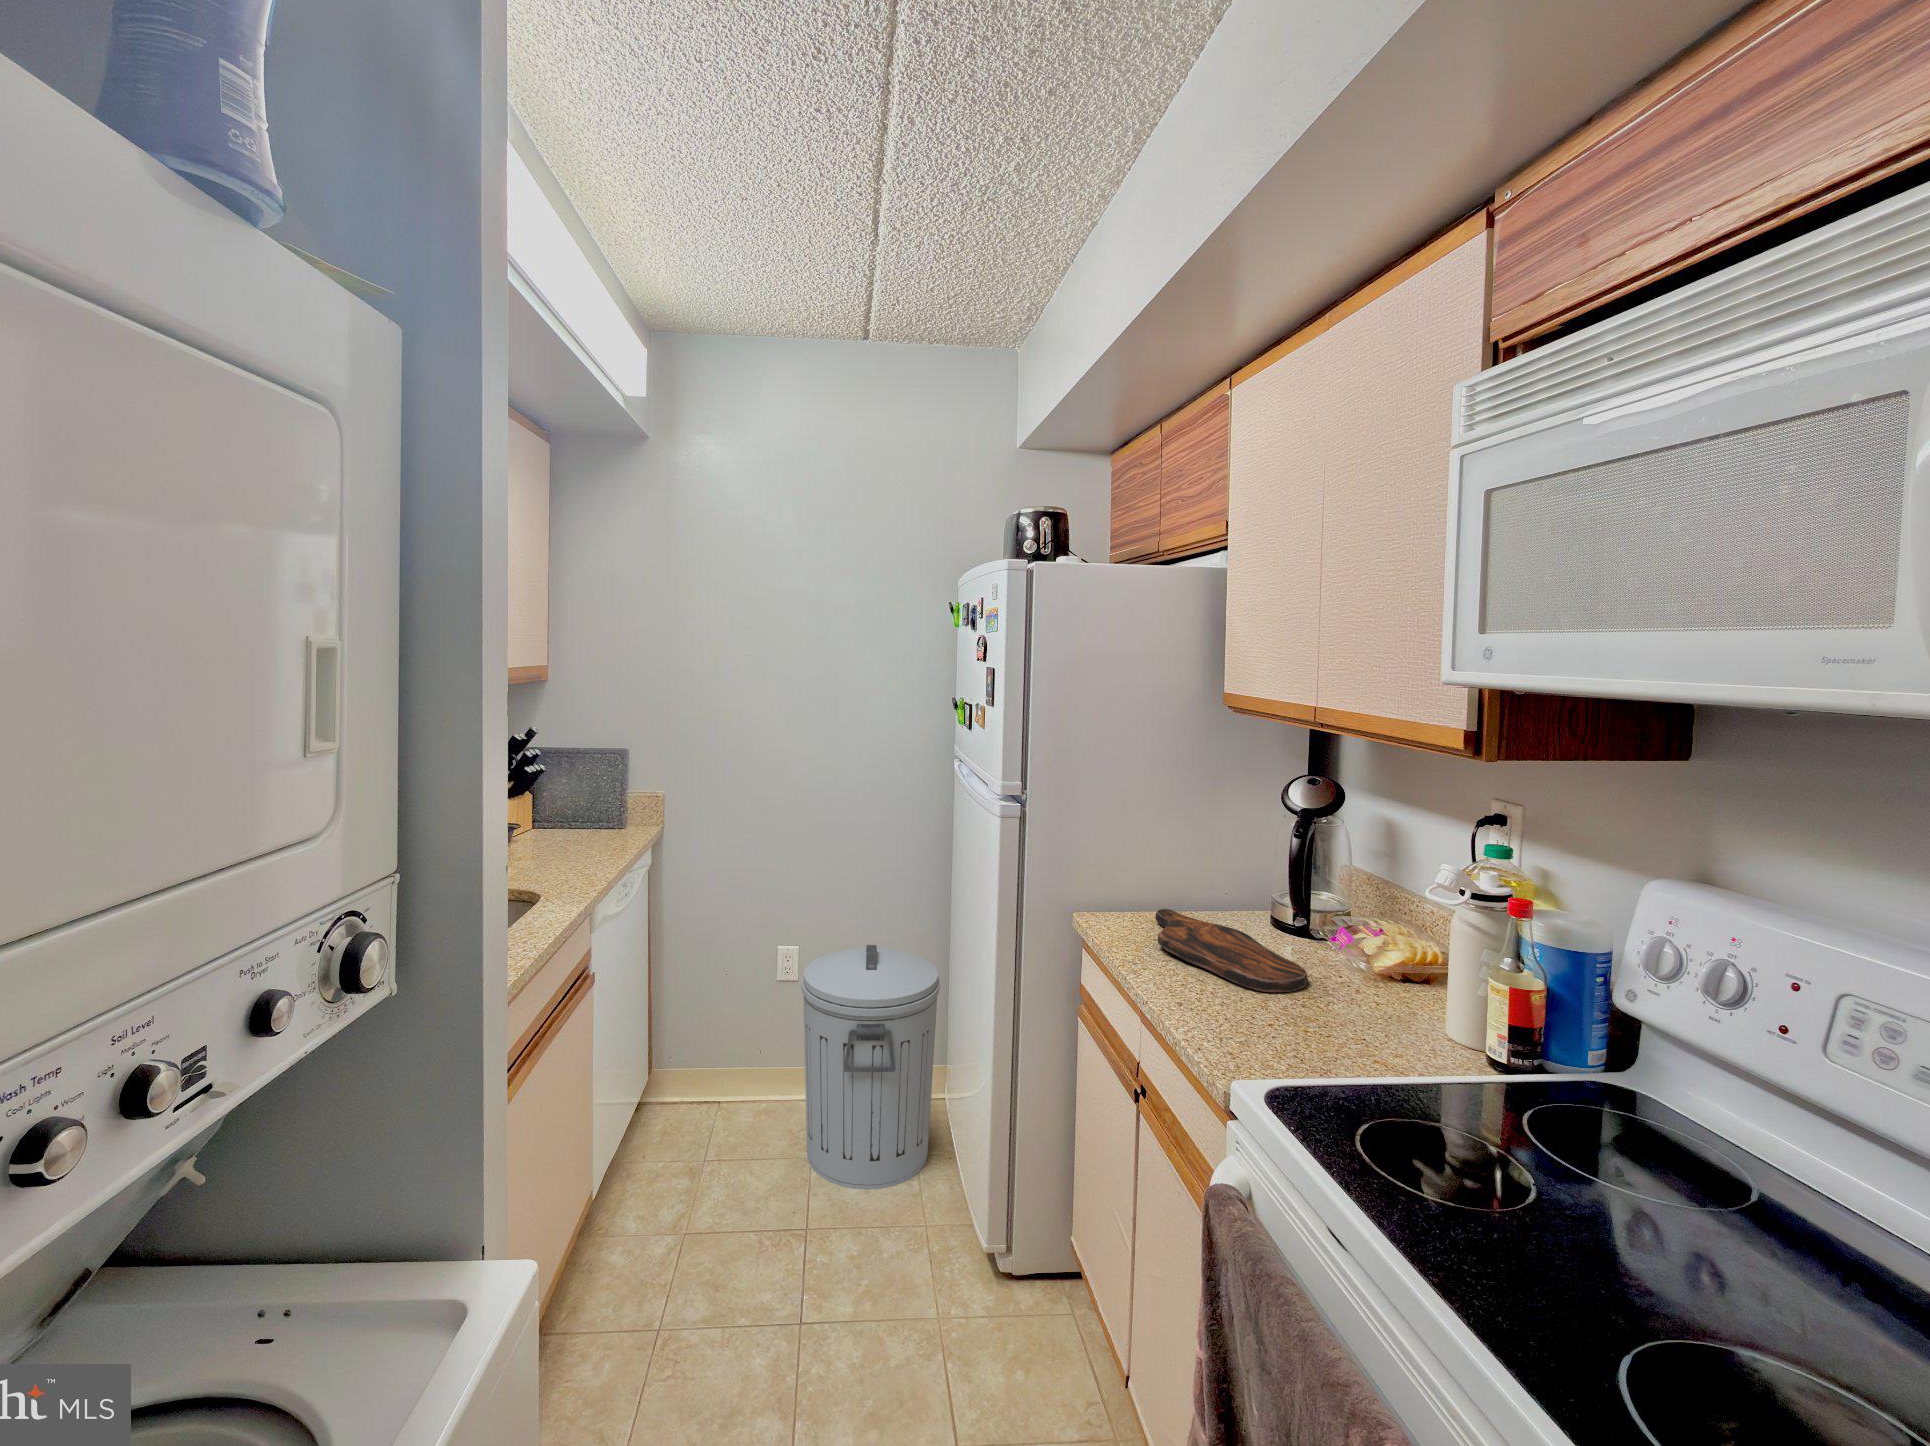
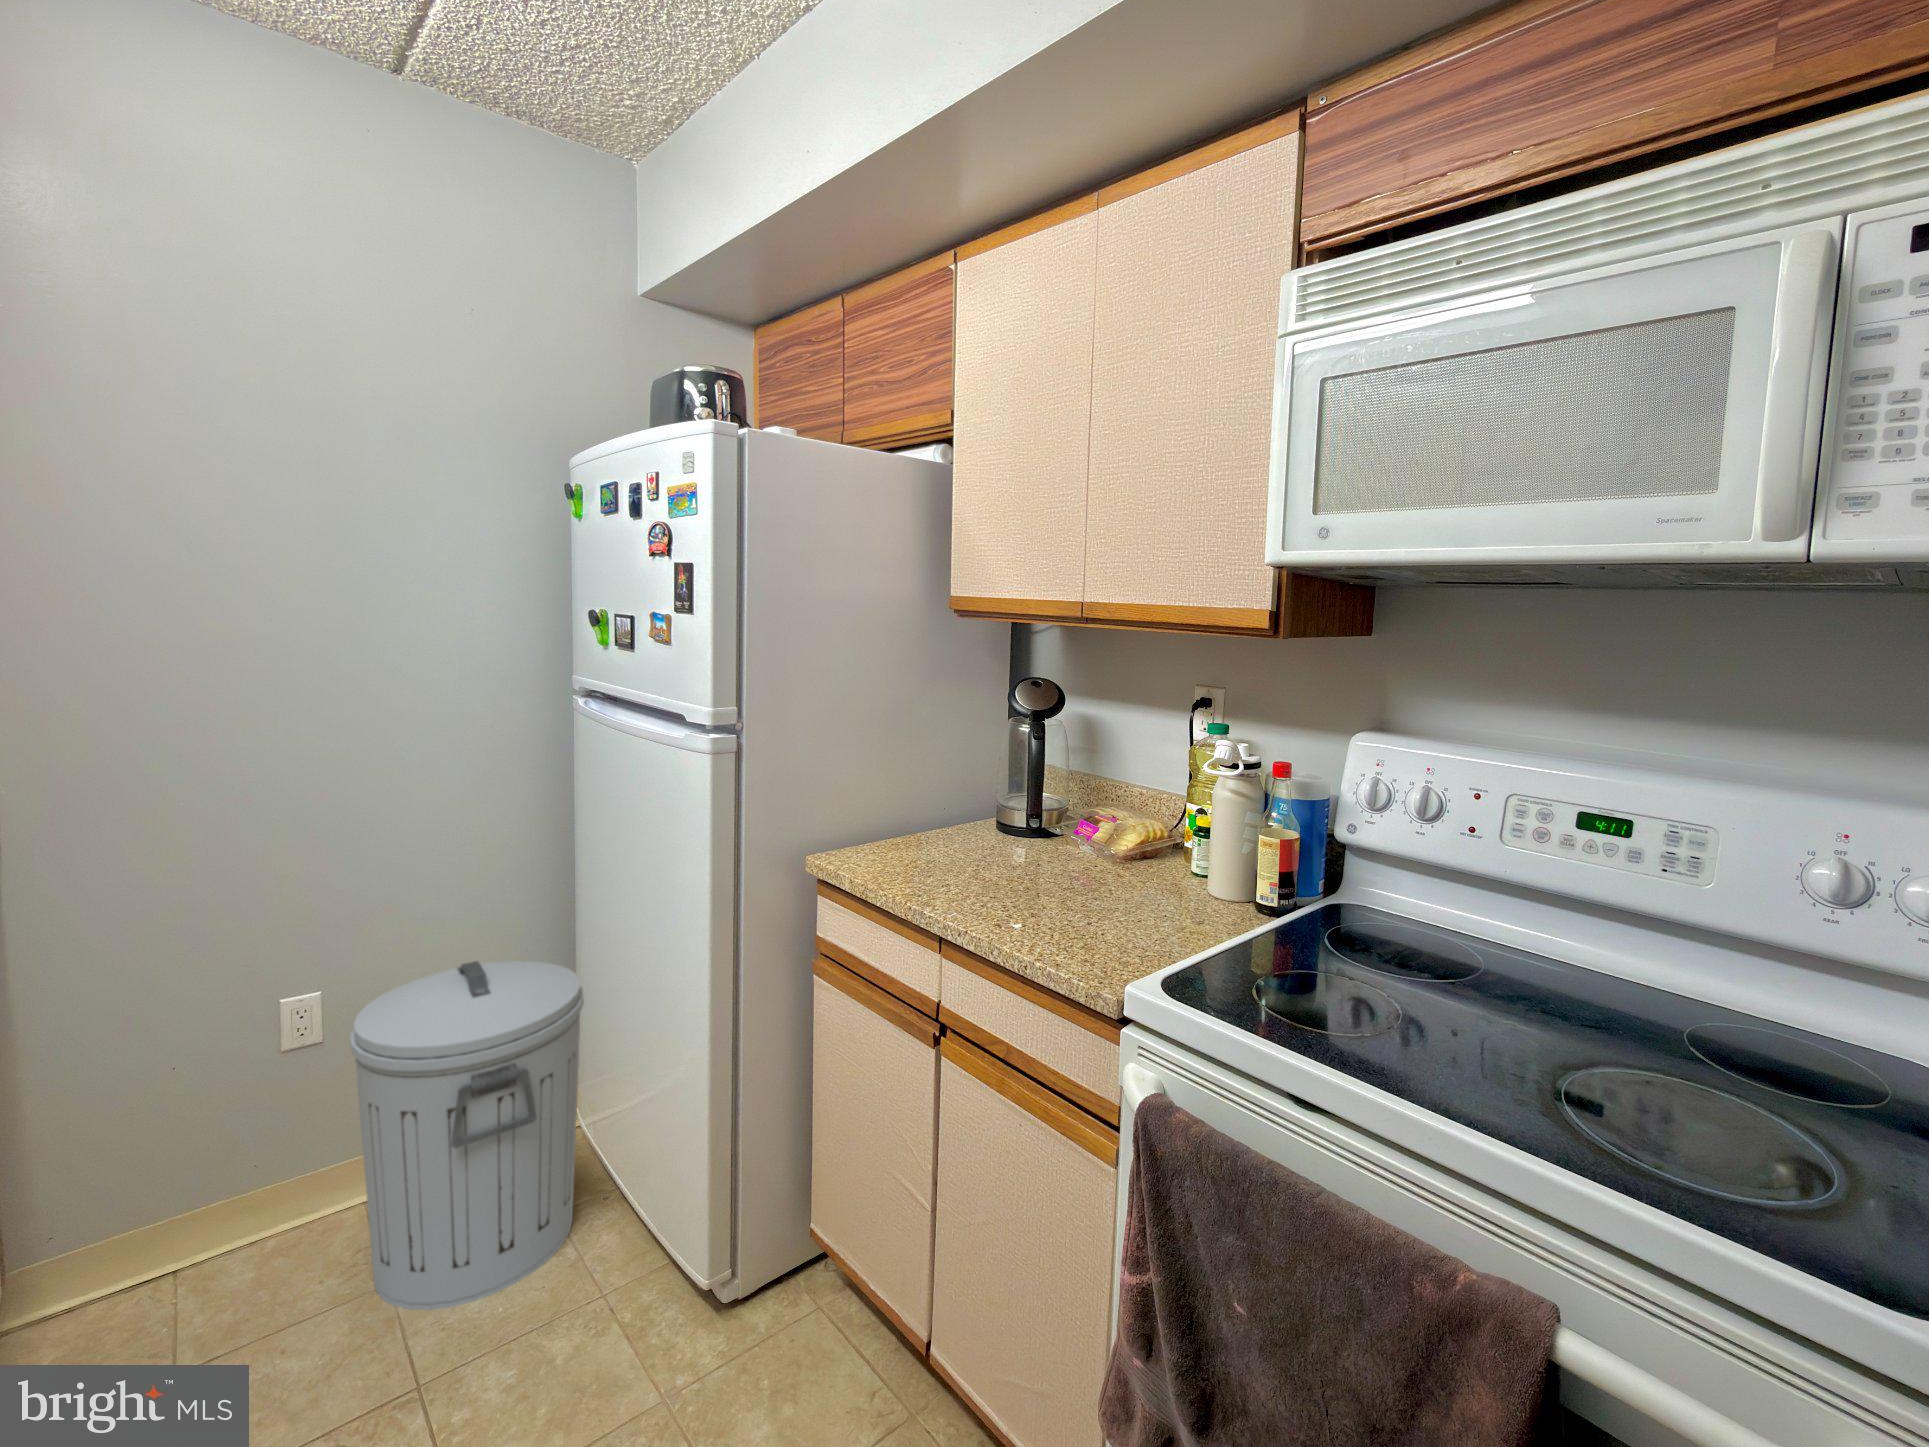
cutting board: present [1156,909,1308,992] -> none [901,835,1084,895]

